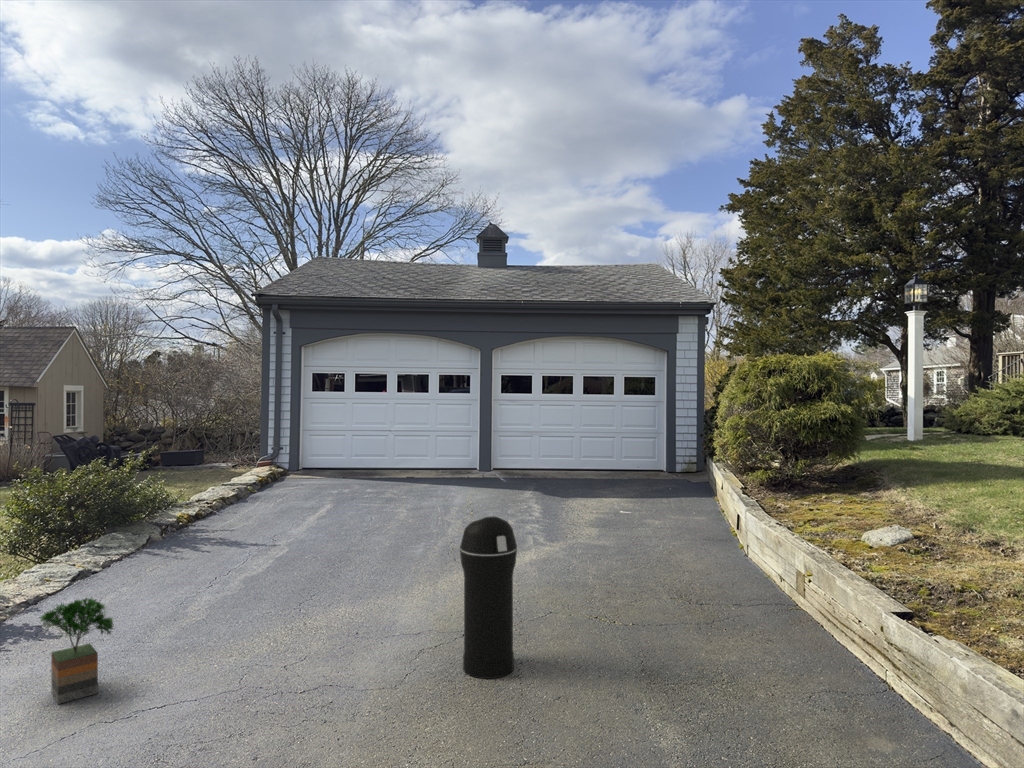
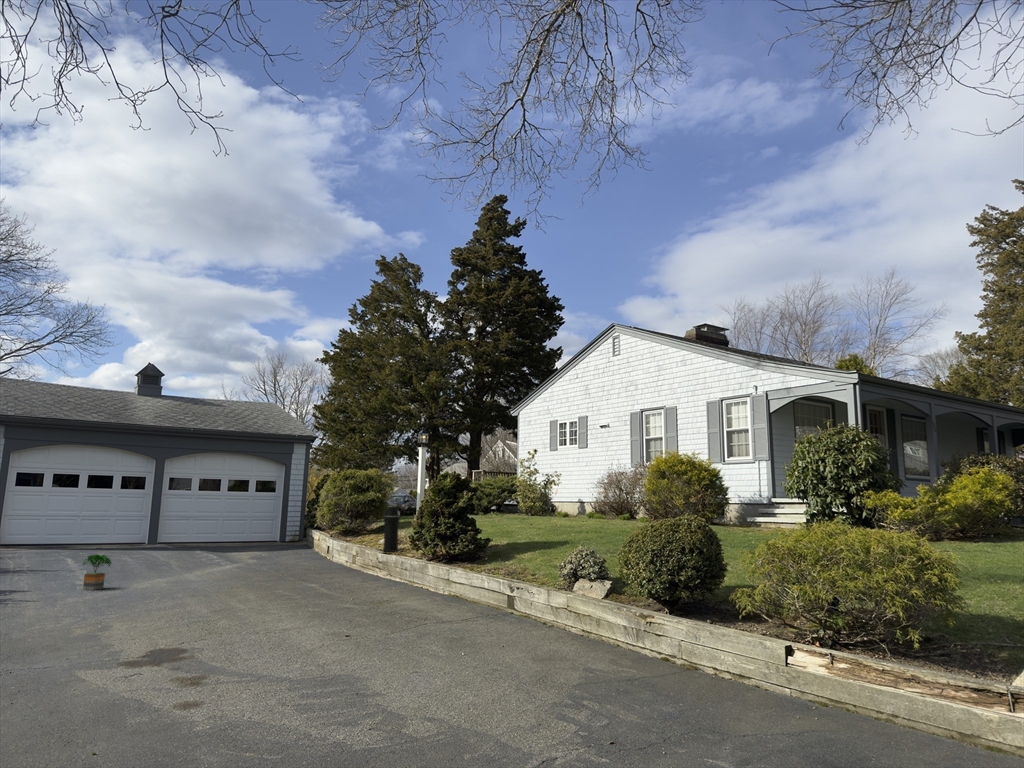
trash can: present [460,517,517,679] -> present [383,507,400,552]

